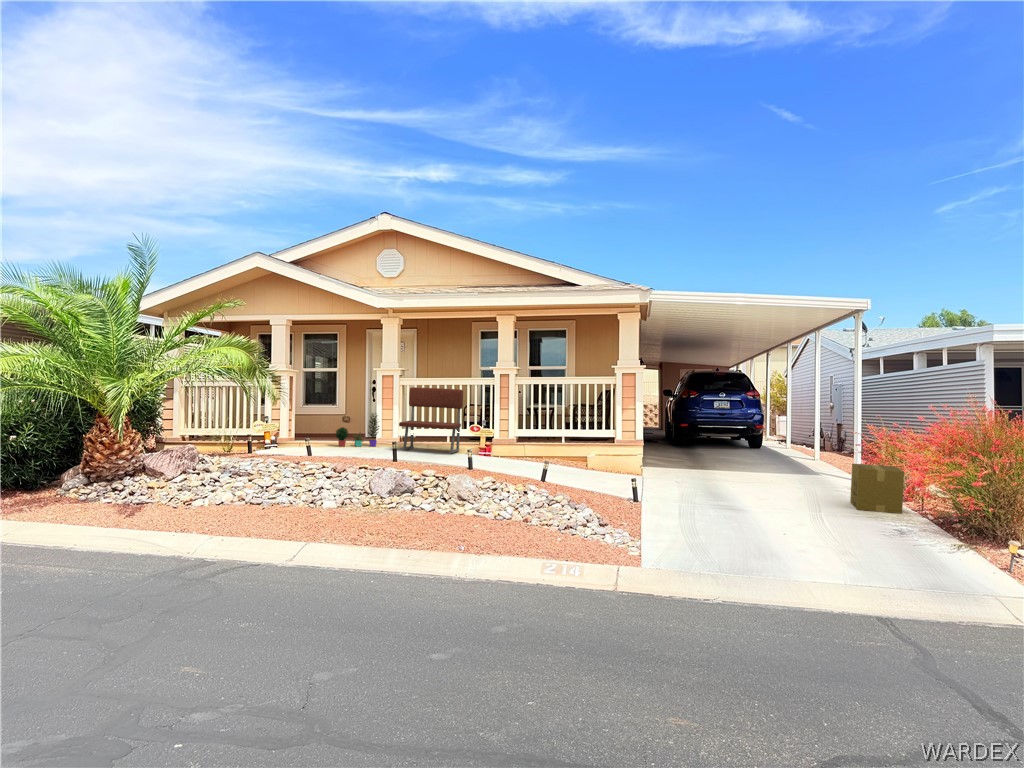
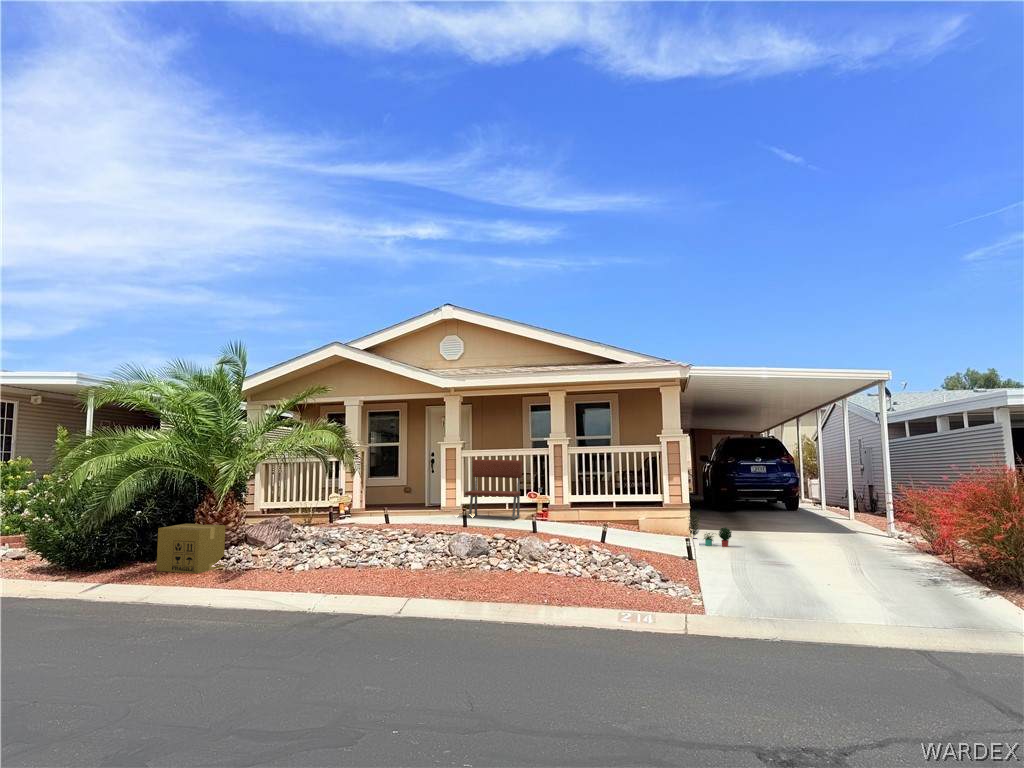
potted plant: present [336,413,379,447] -> present [689,511,732,547]
cardboard box: present [850,464,904,513] -> present [156,524,225,573]

